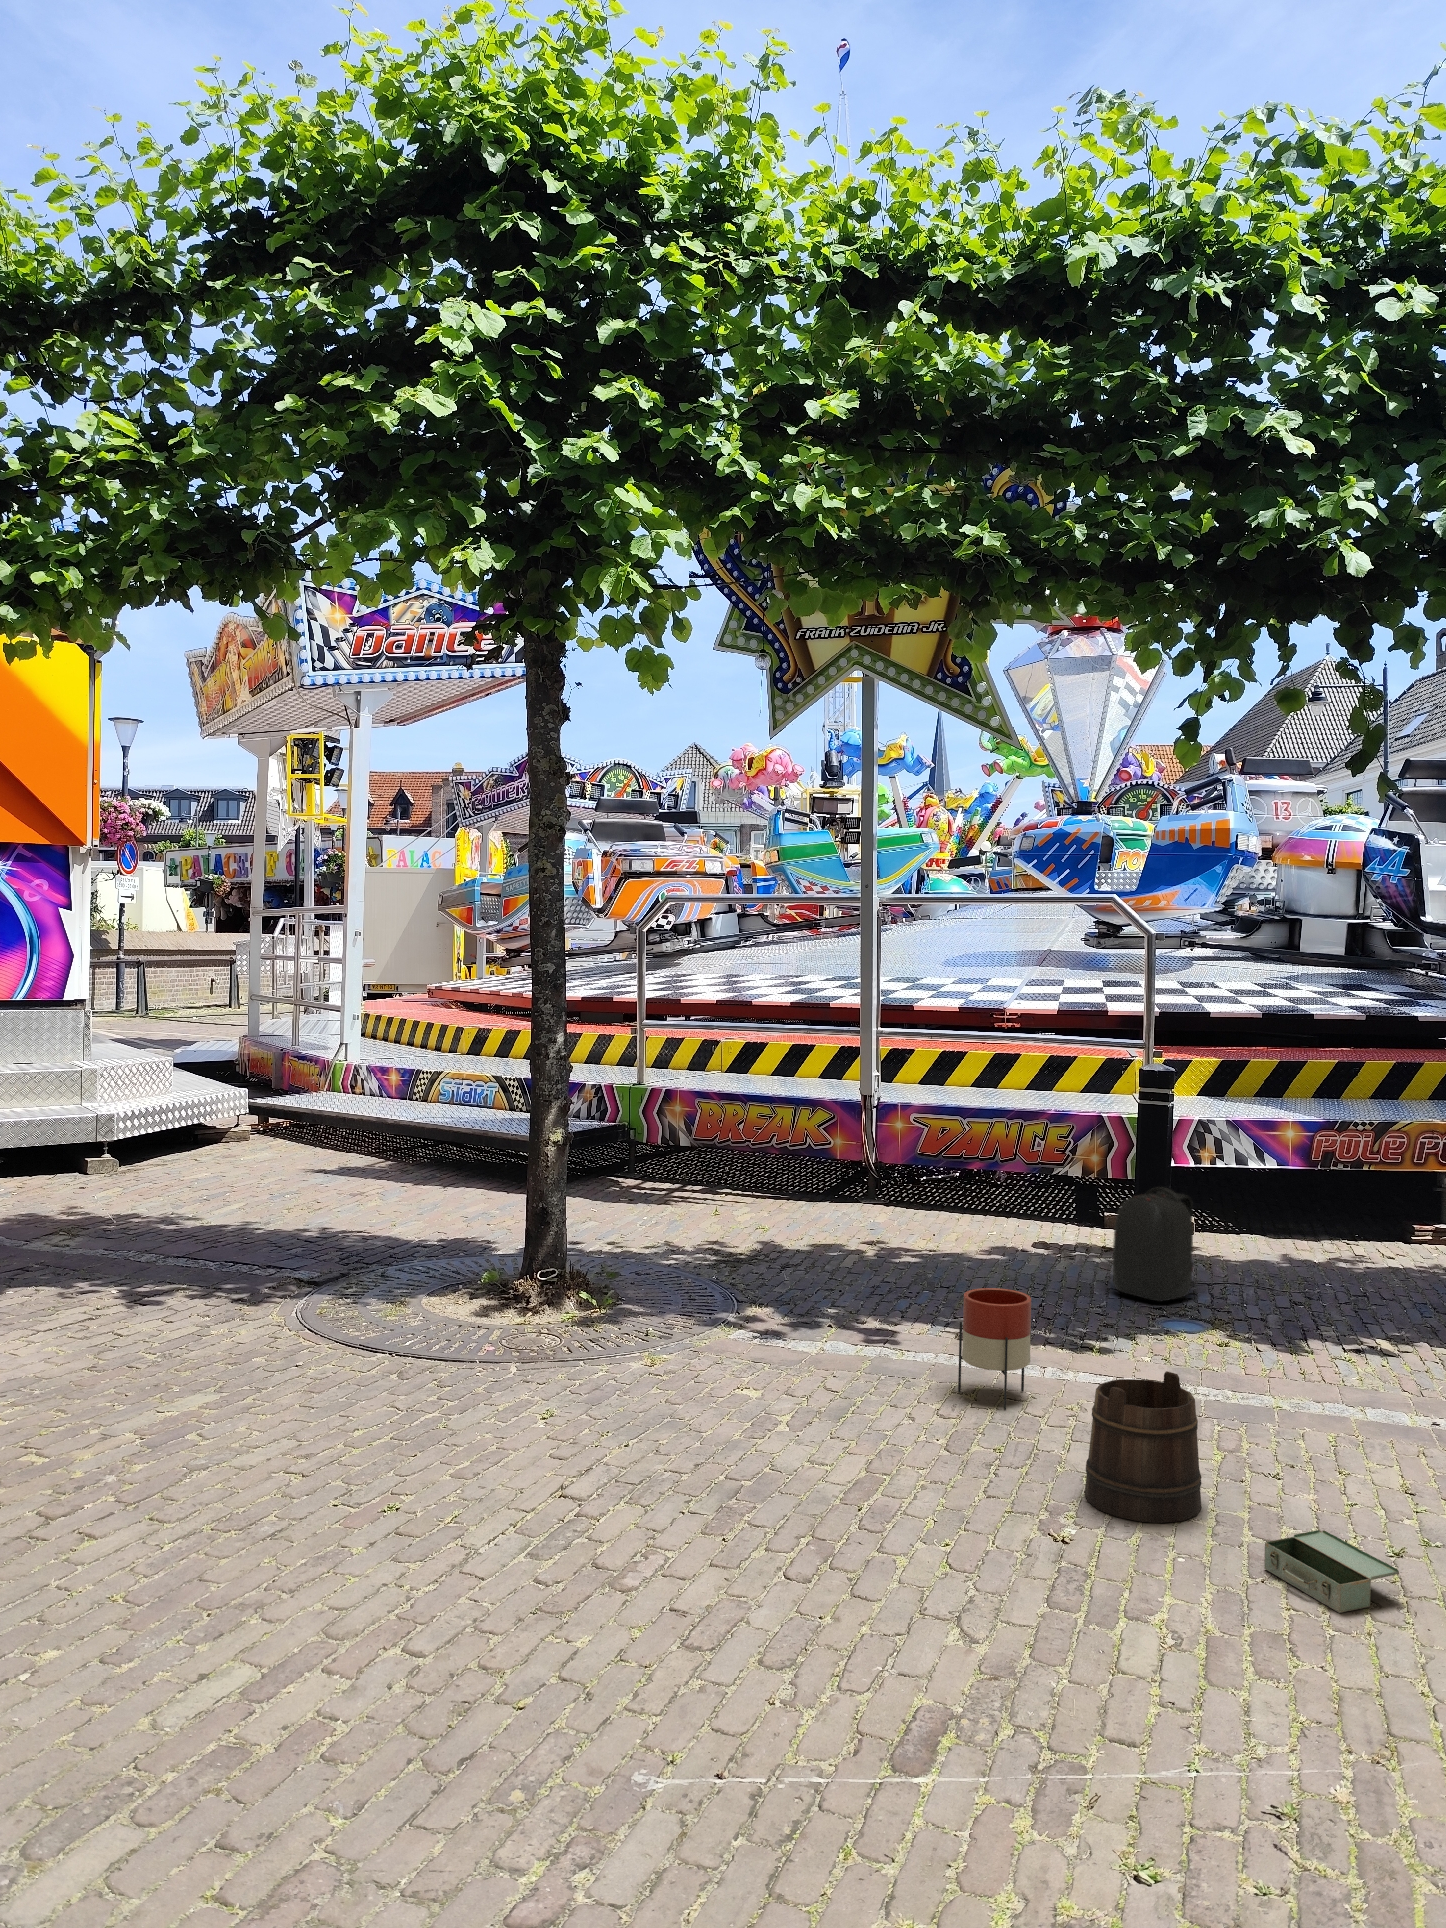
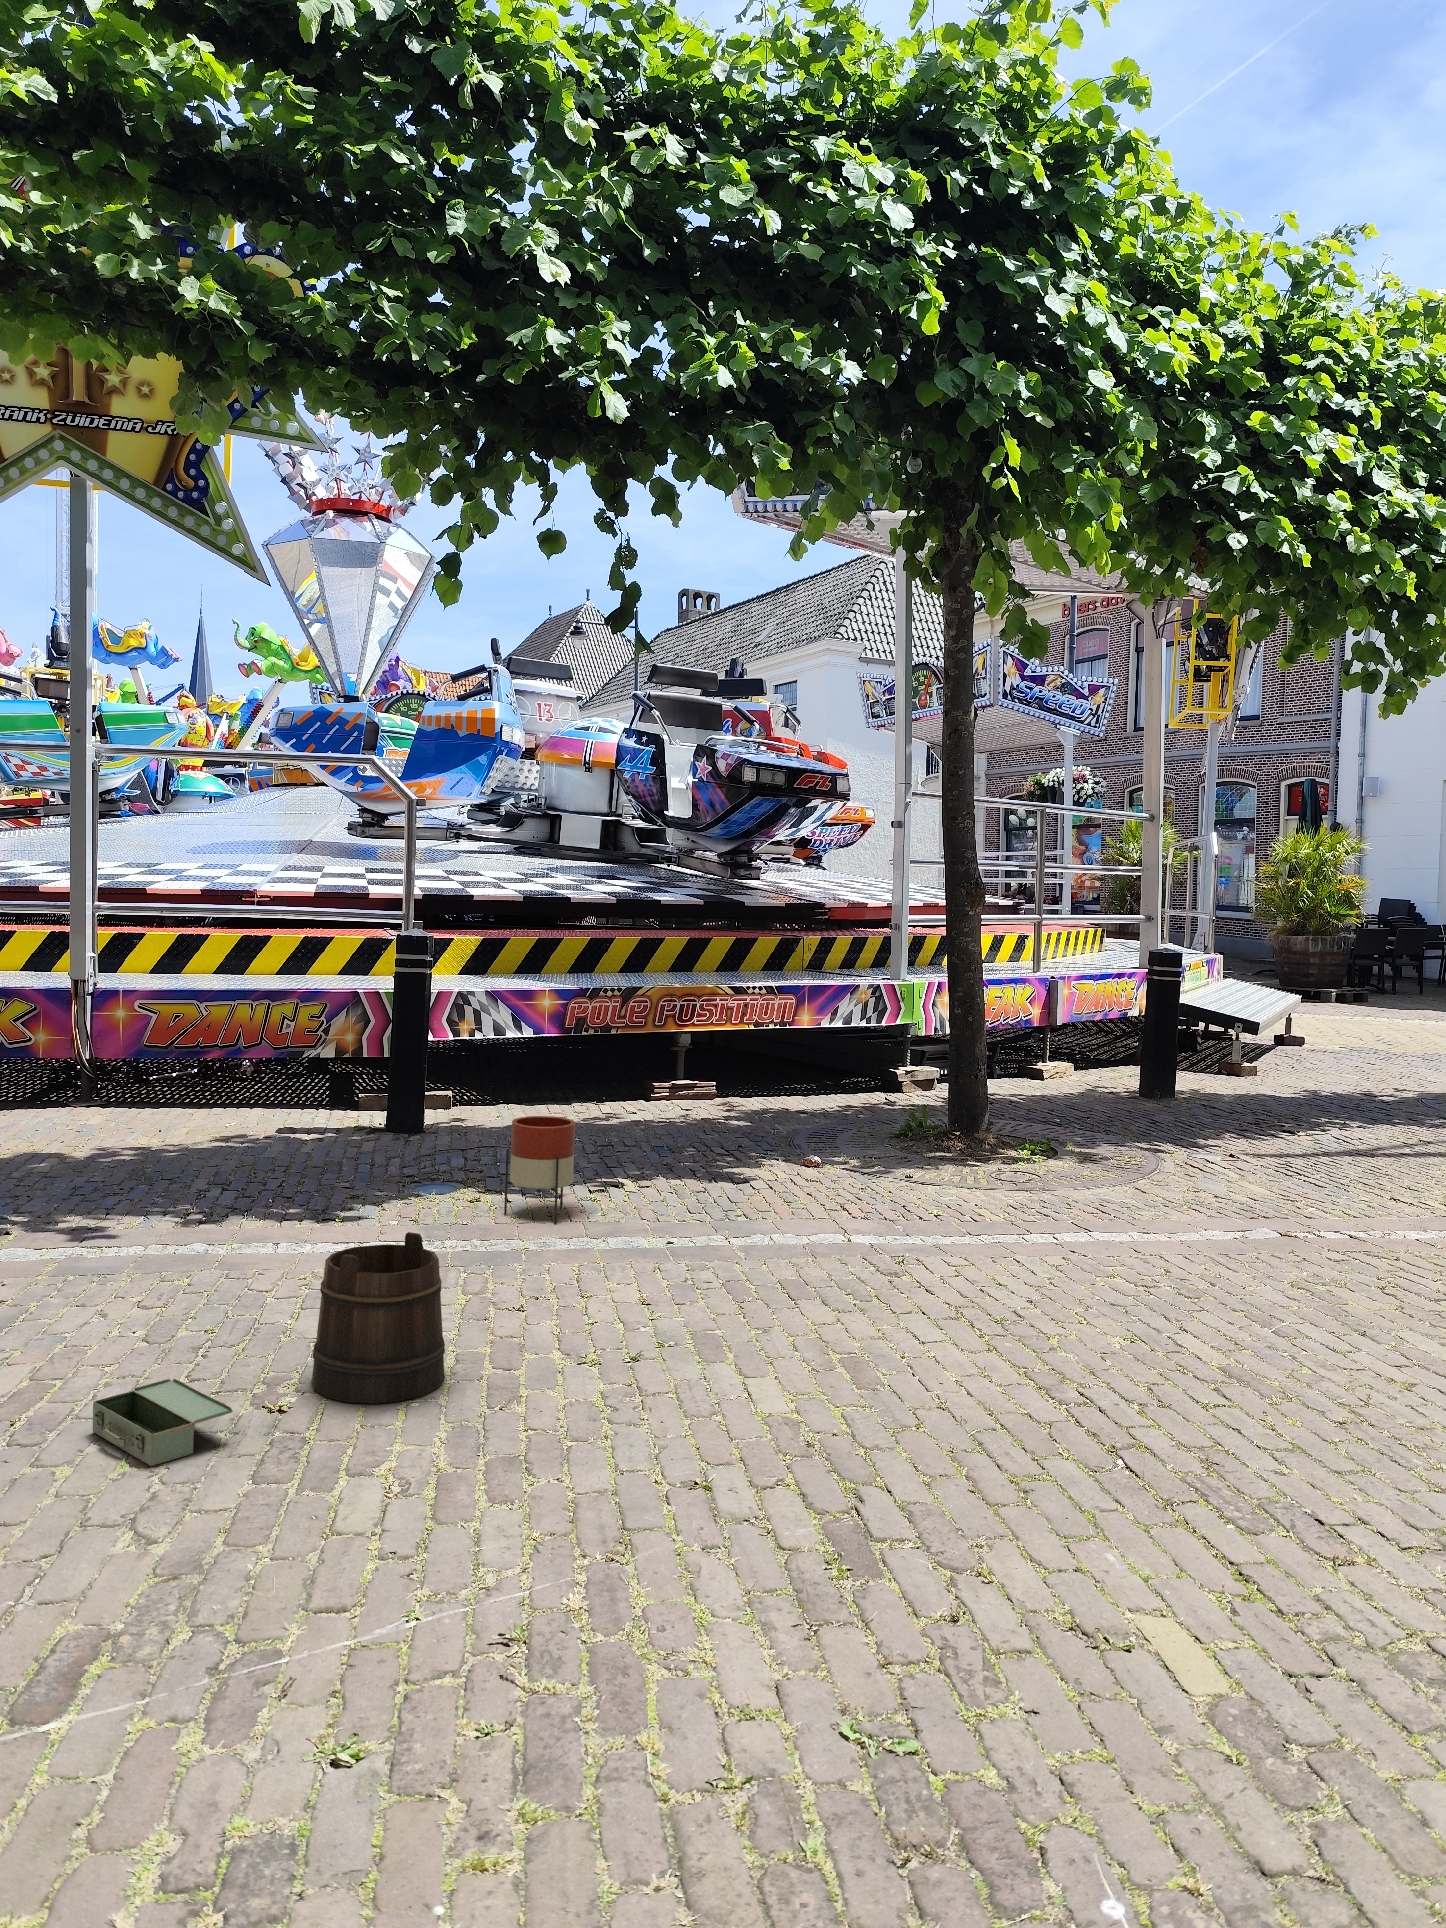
backpack: present [1113,1187,1193,1302] -> none [361,1056,450,1176]
planter: present [958,1288,1031,1410] -> present [504,1116,575,1224]
toolbox: present [1264,1530,1399,1613] -> present [93,1379,233,1466]

